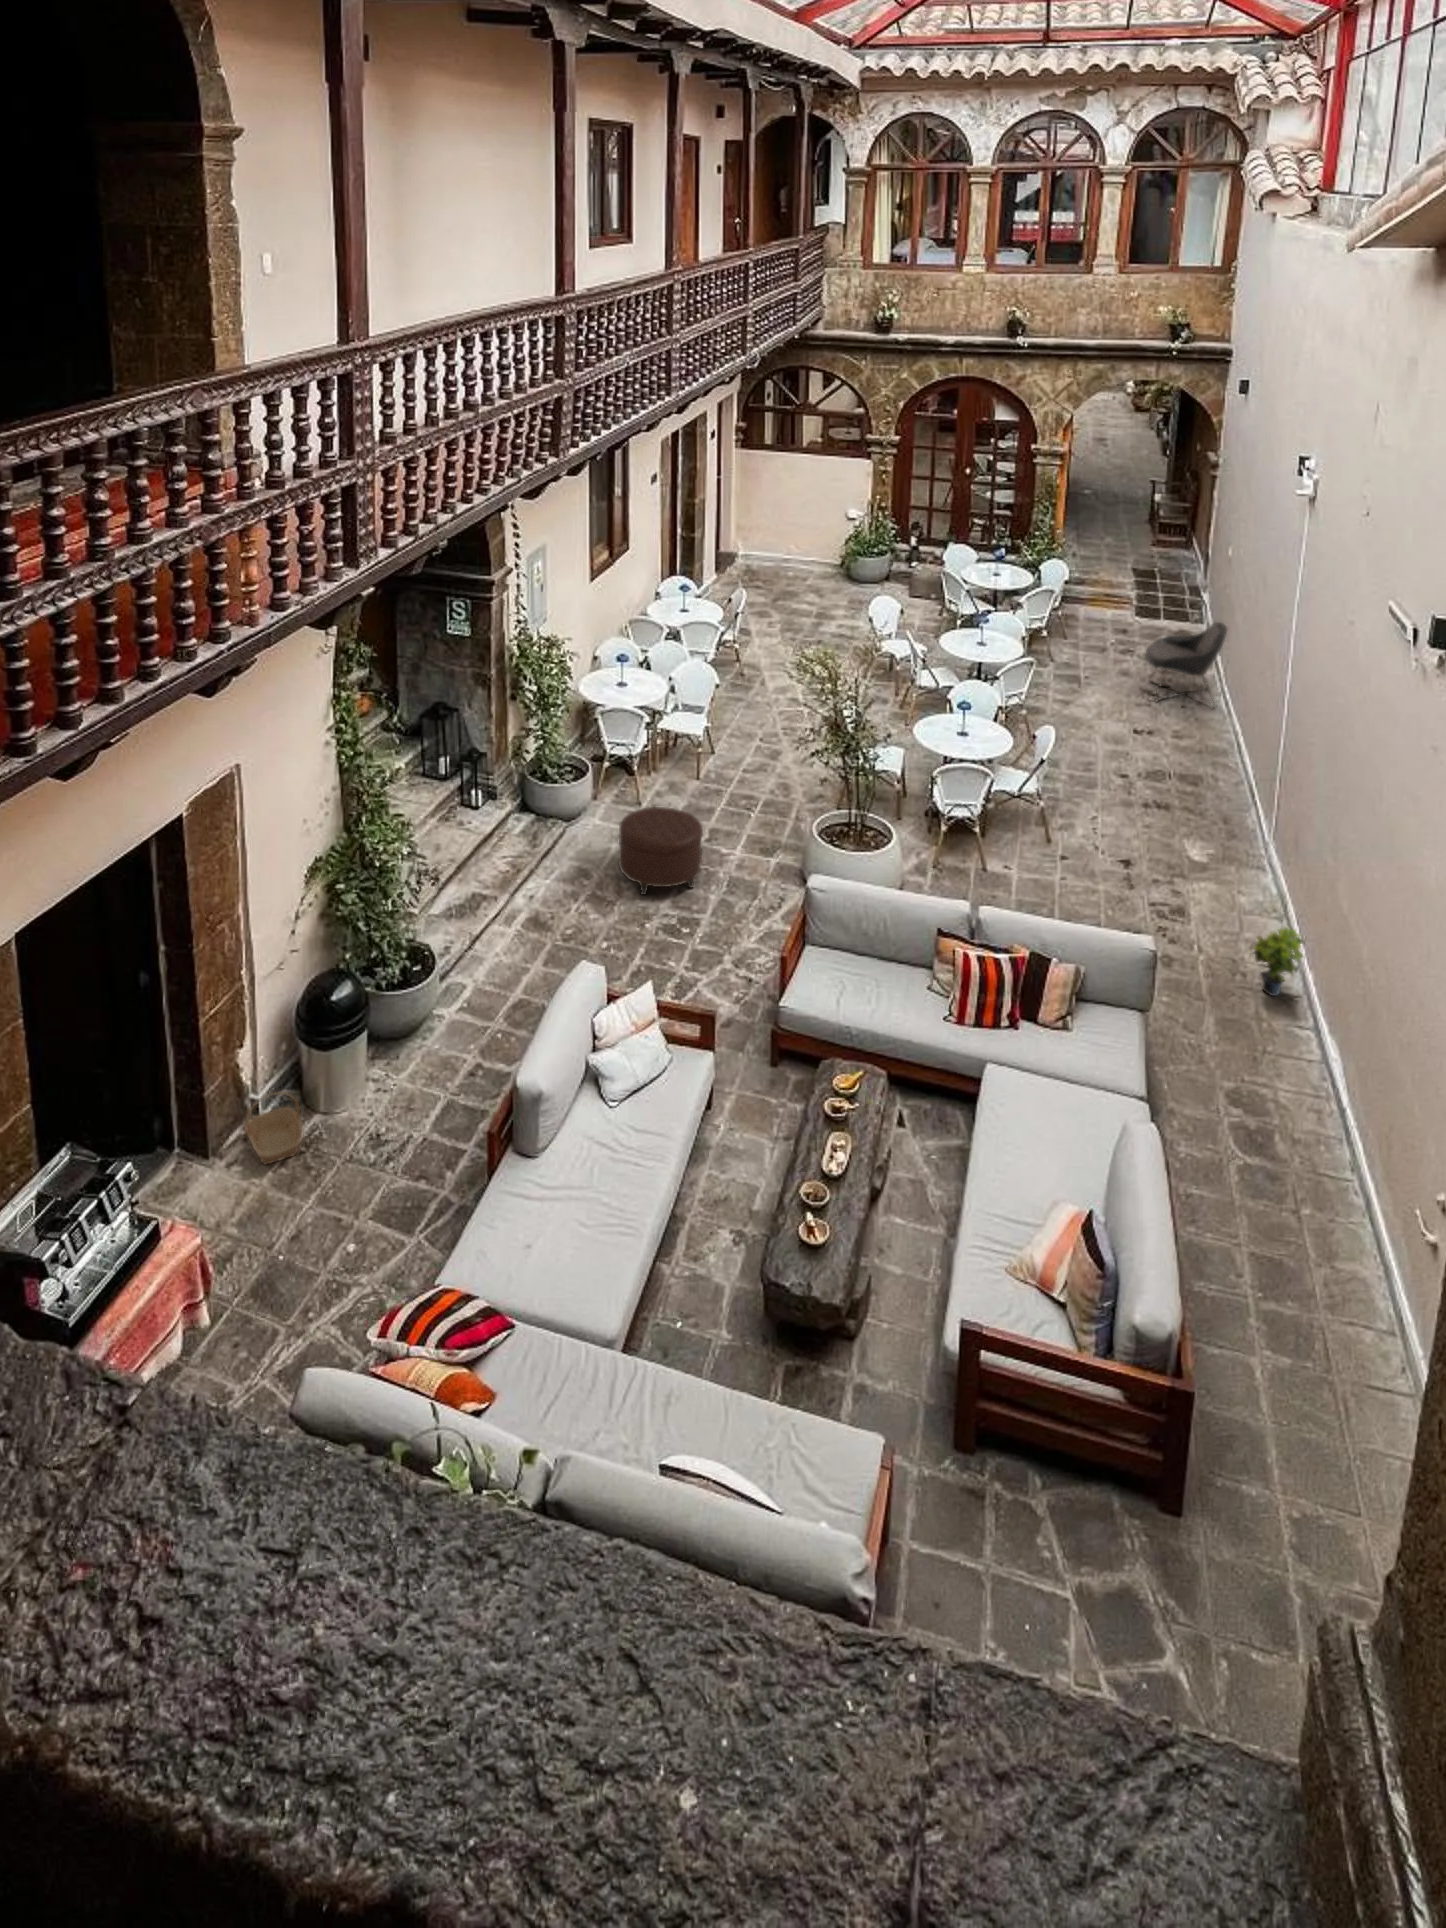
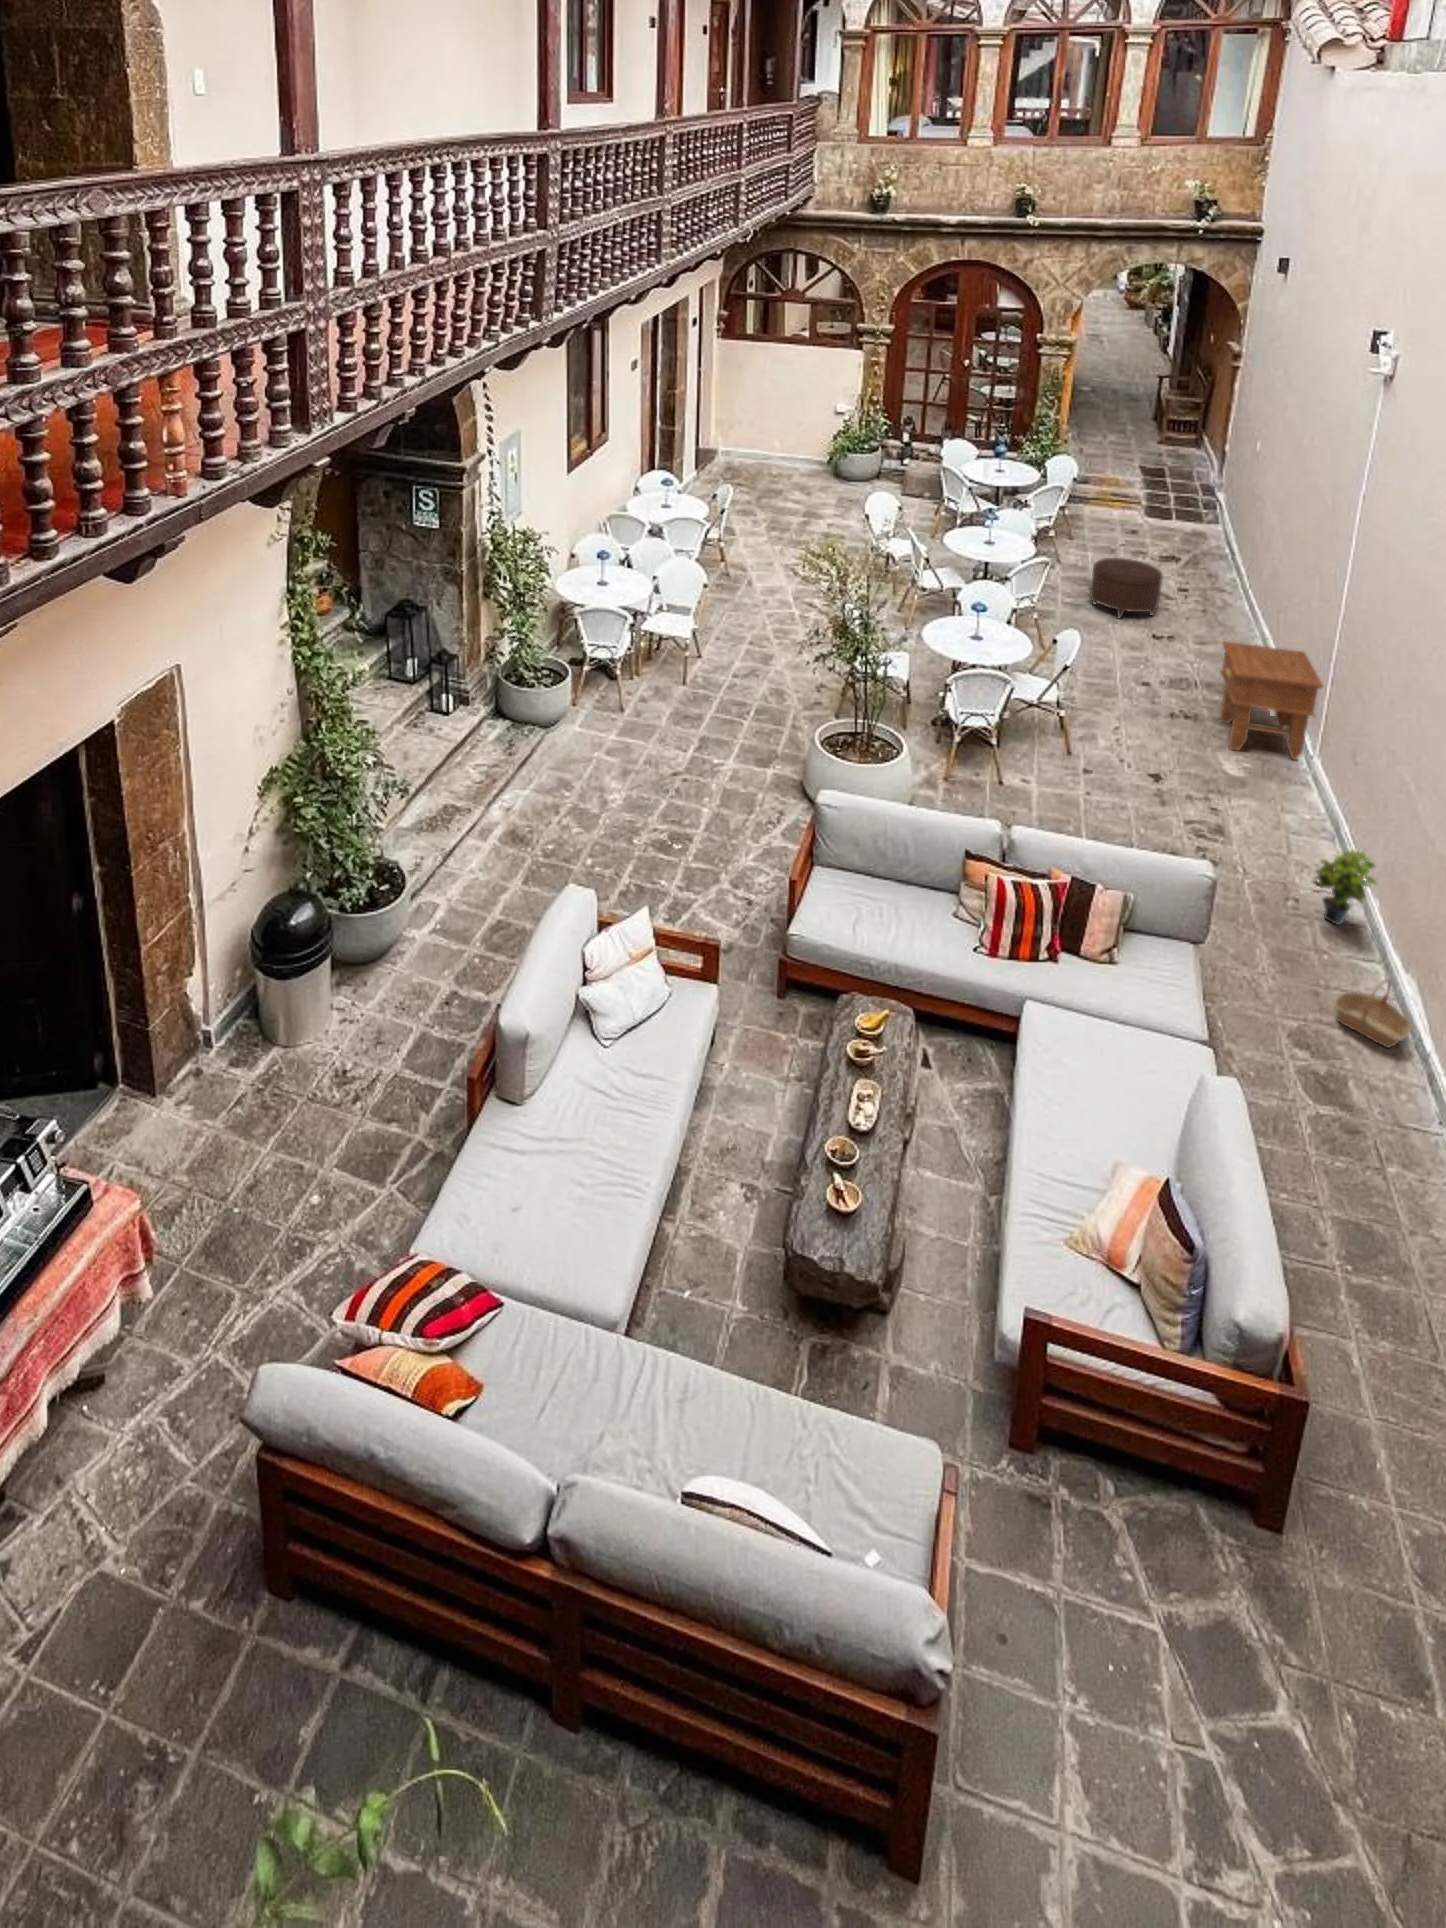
lounge chair: present [1146,622,1228,701] -> none [1167,518,1259,612]
side table: none [1184,738,1272,848] -> present [1220,641,1324,760]
ottoman: present [619,807,703,895] -> present [1090,558,1163,618]
basket: present [245,1092,303,1164] -> present [1334,978,1412,1048]

